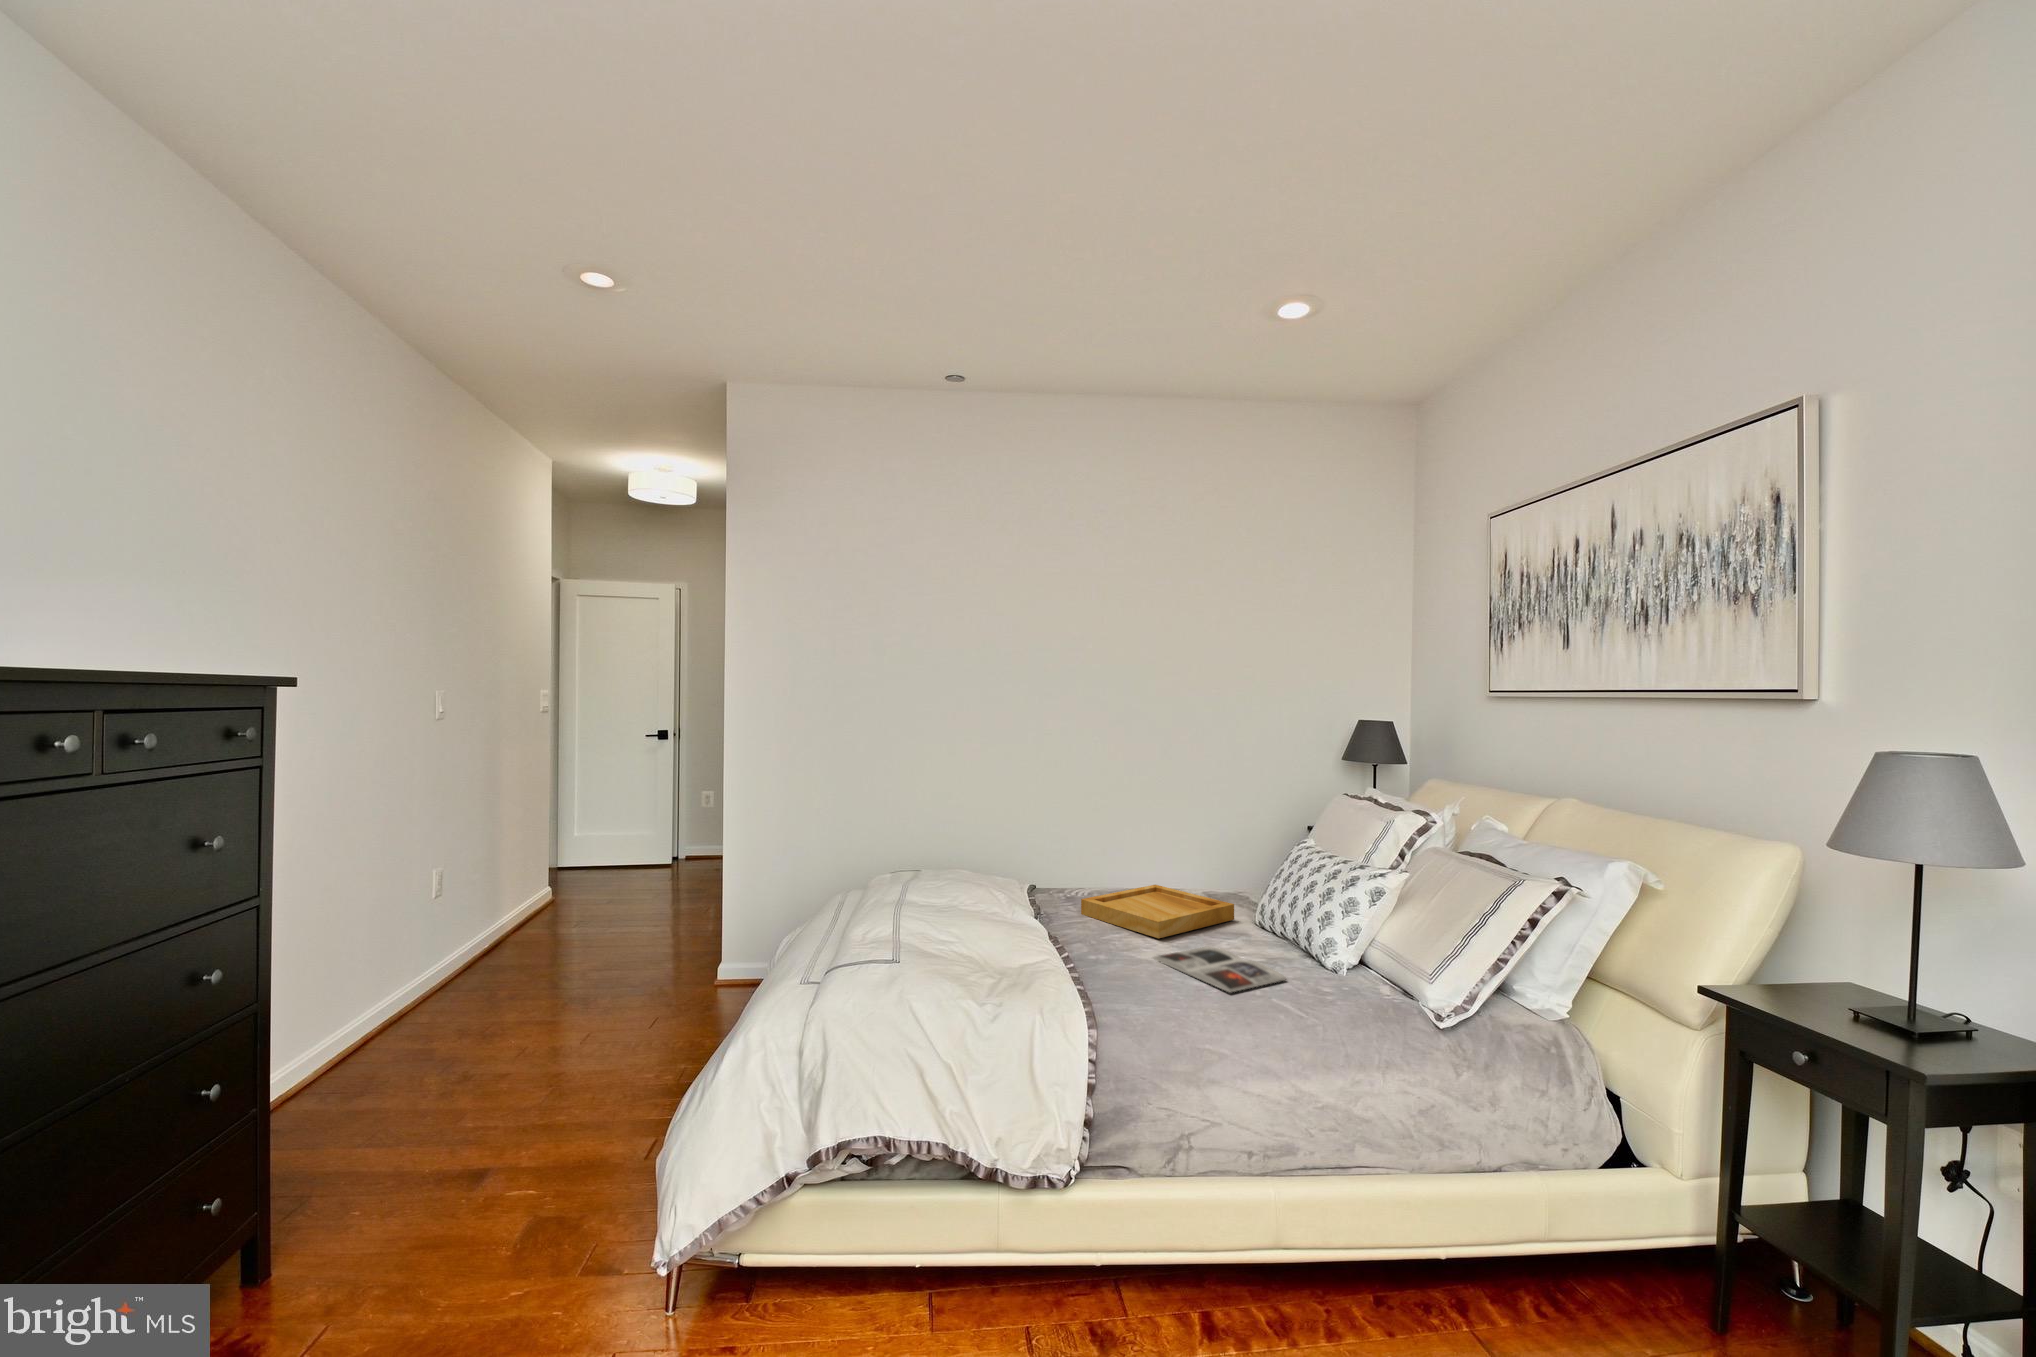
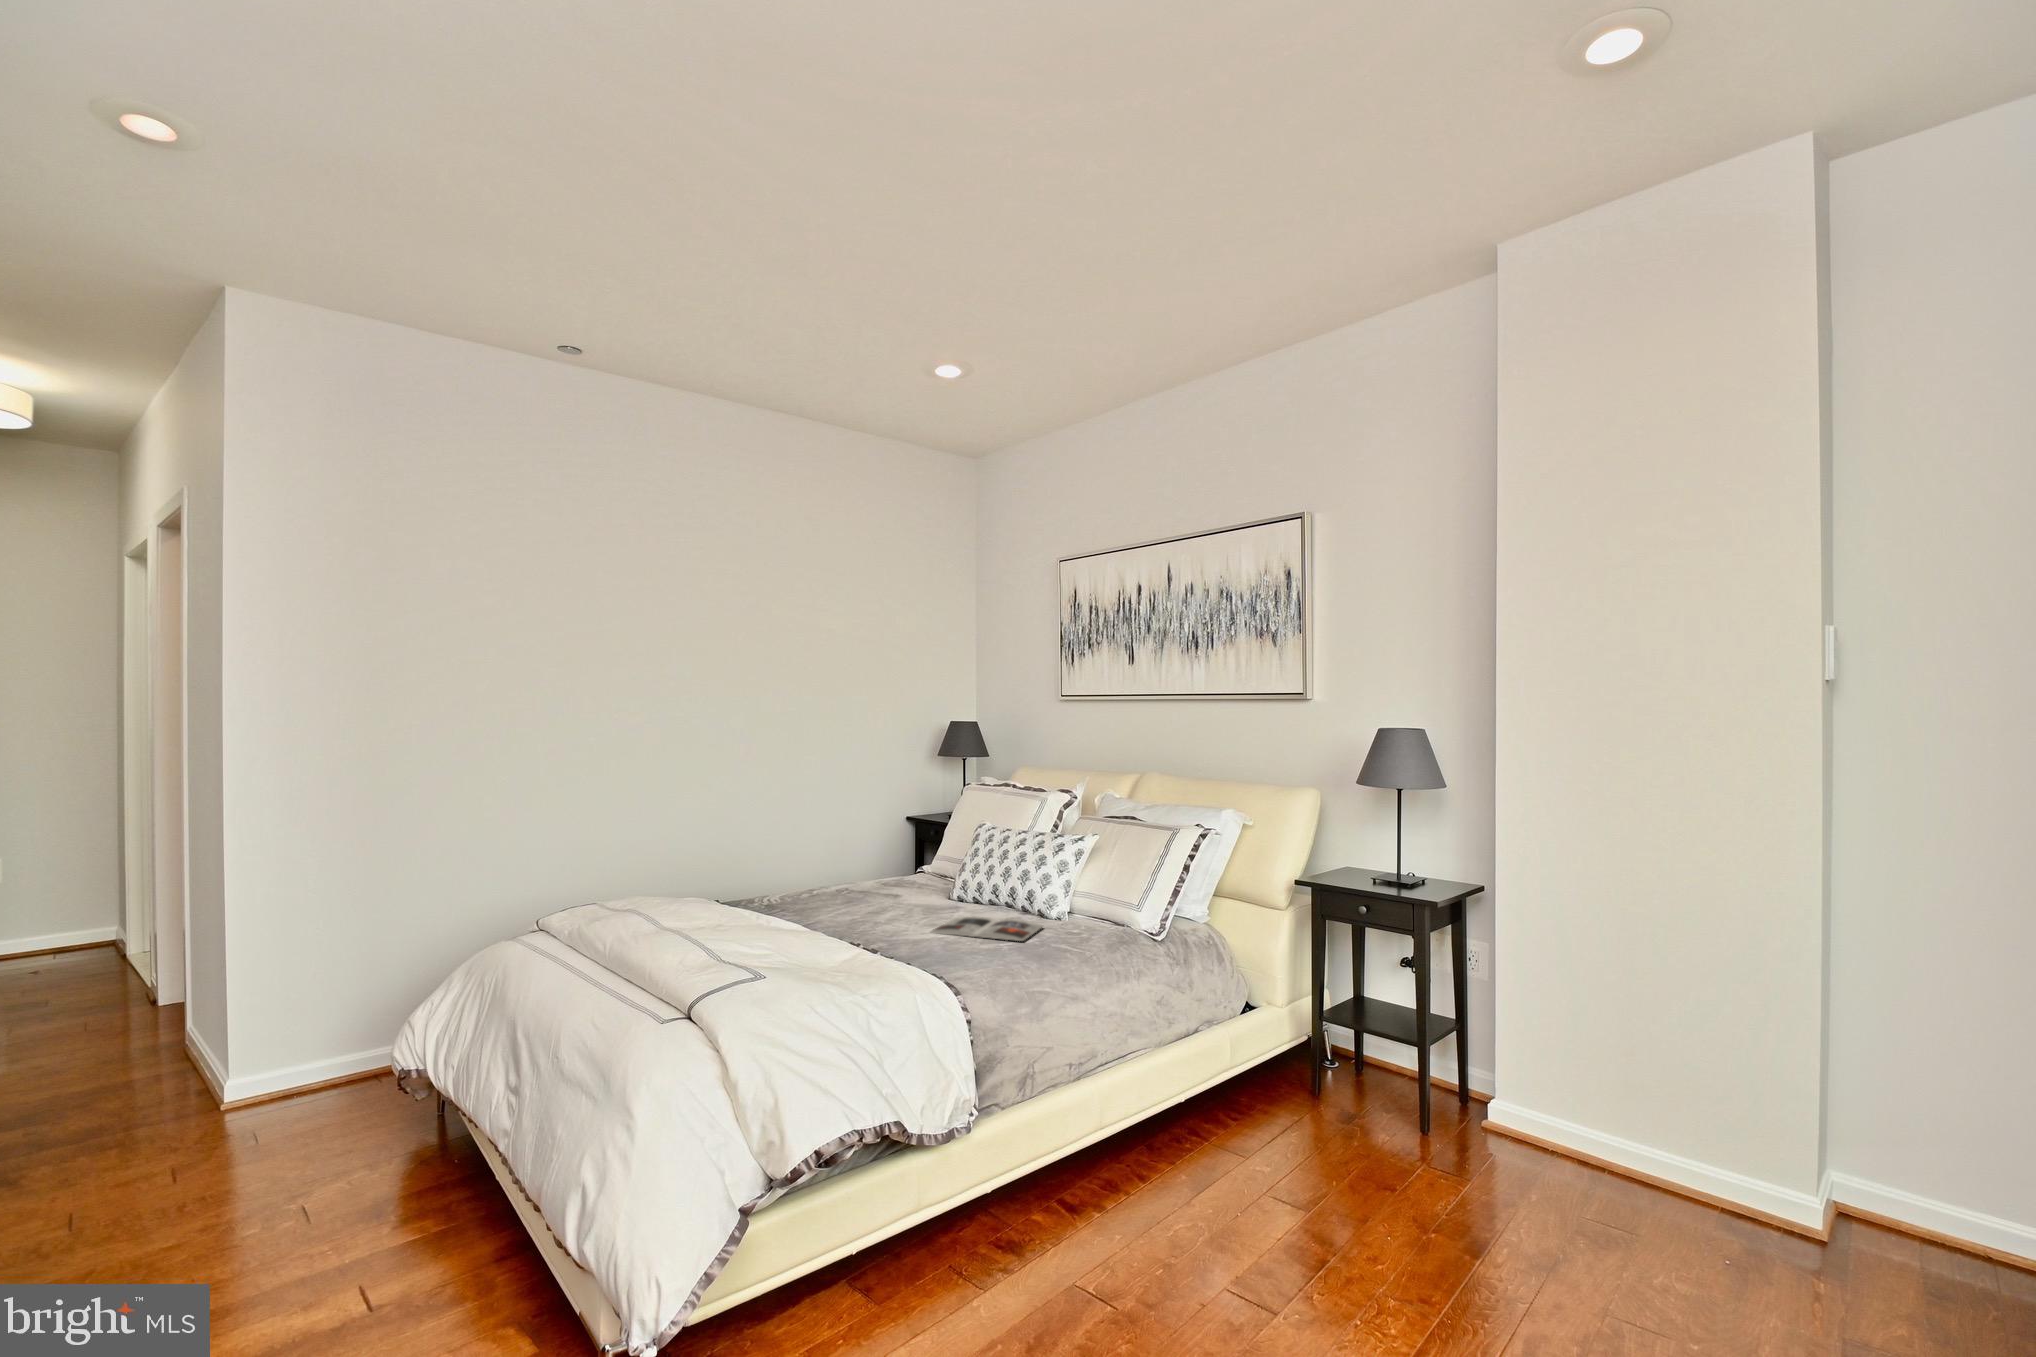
tray: present [1081,885,1234,938] -> none [814,881,943,919]

